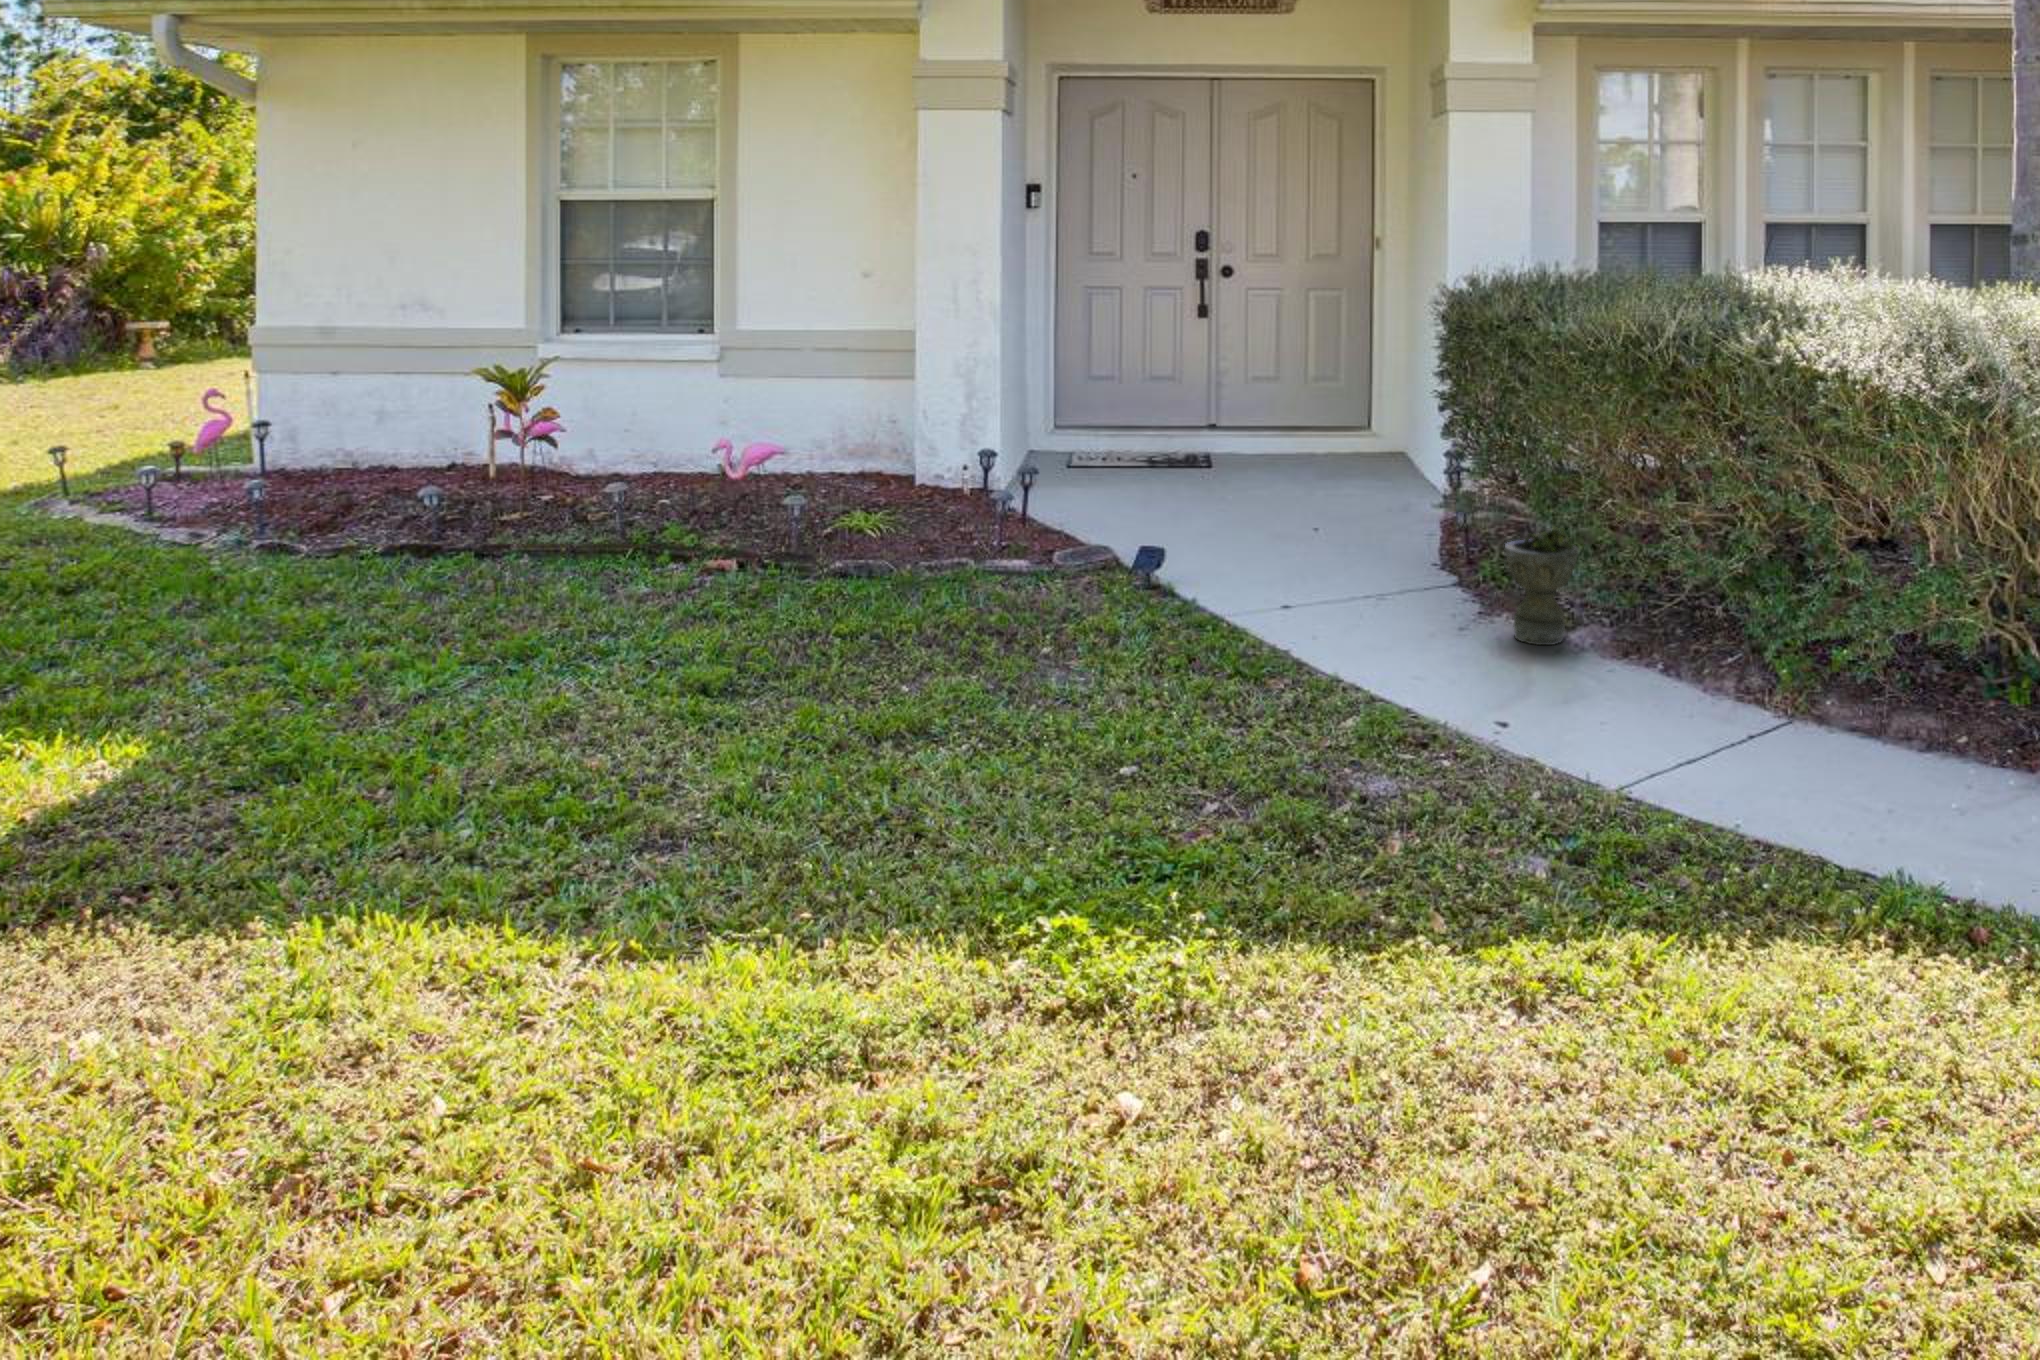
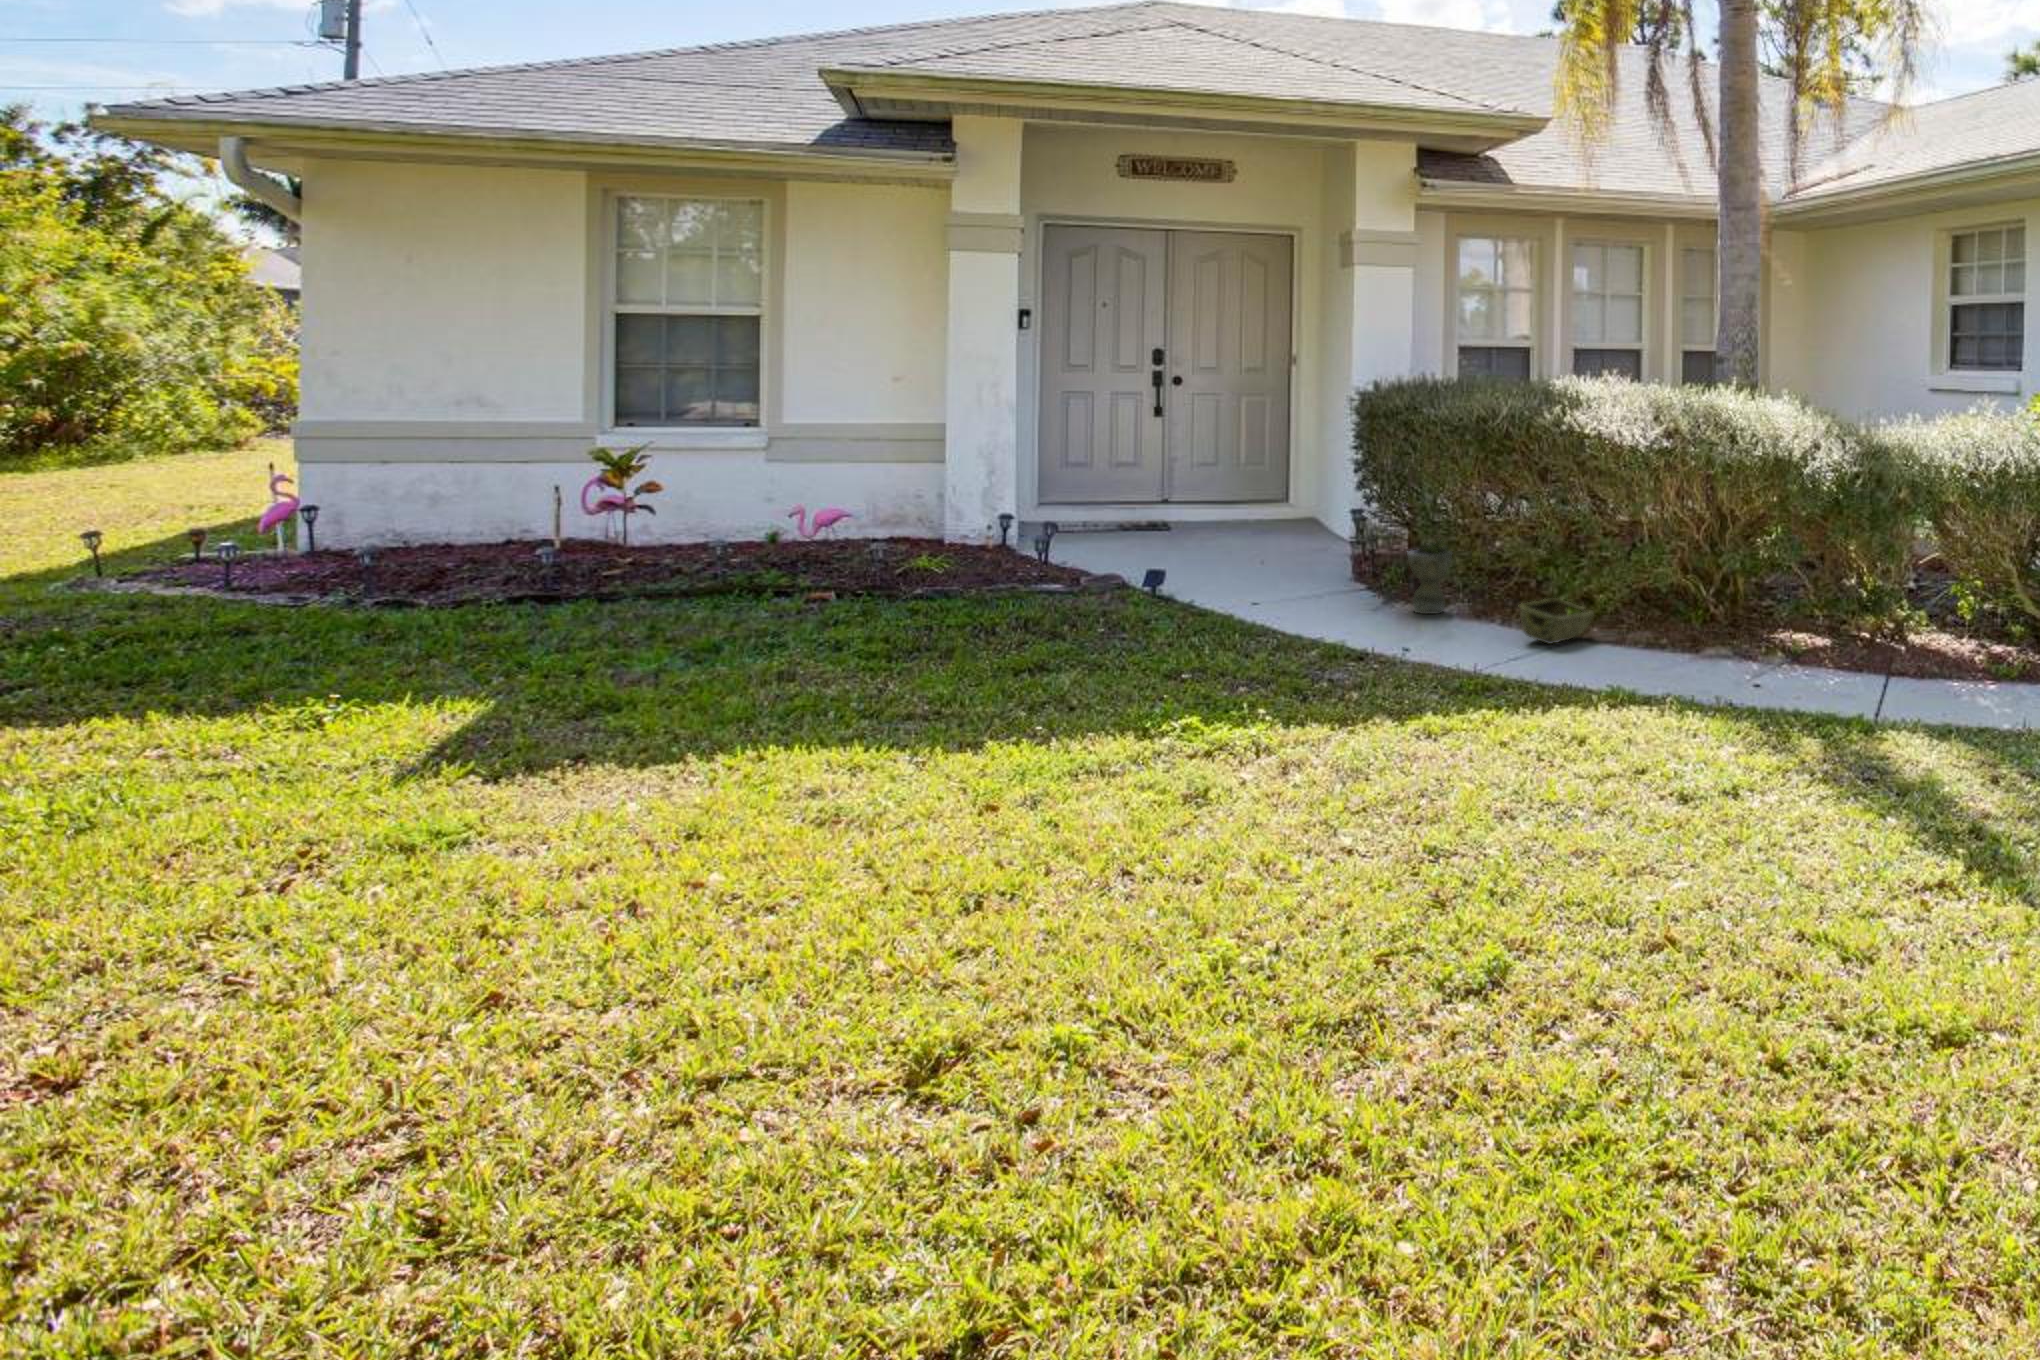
woven basket: none [1695,650,1836,744] -> present [1519,598,1594,644]

